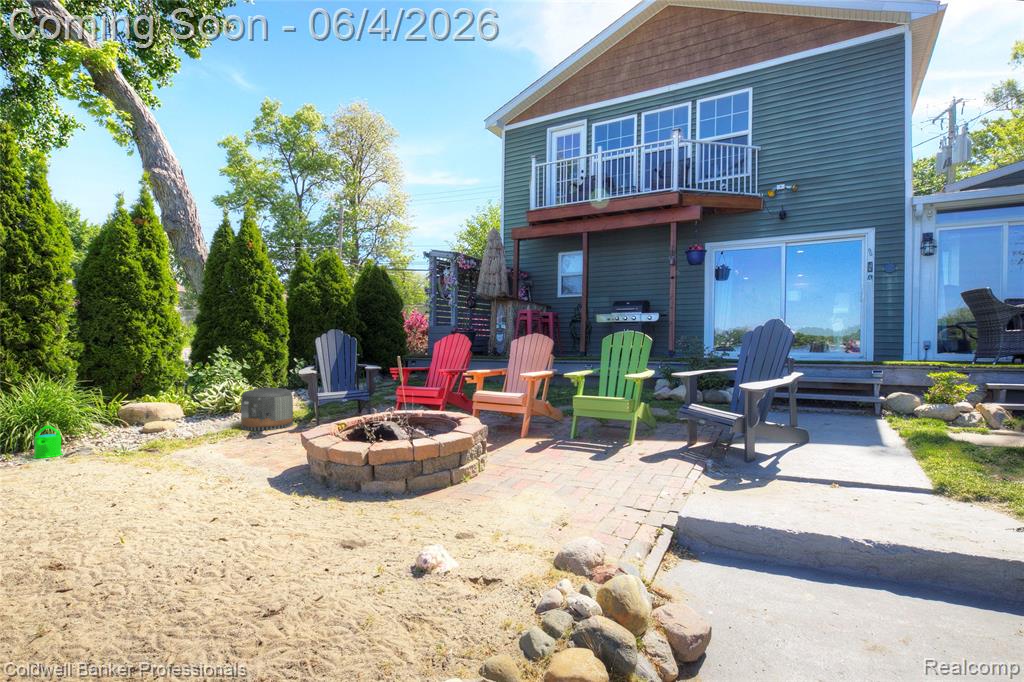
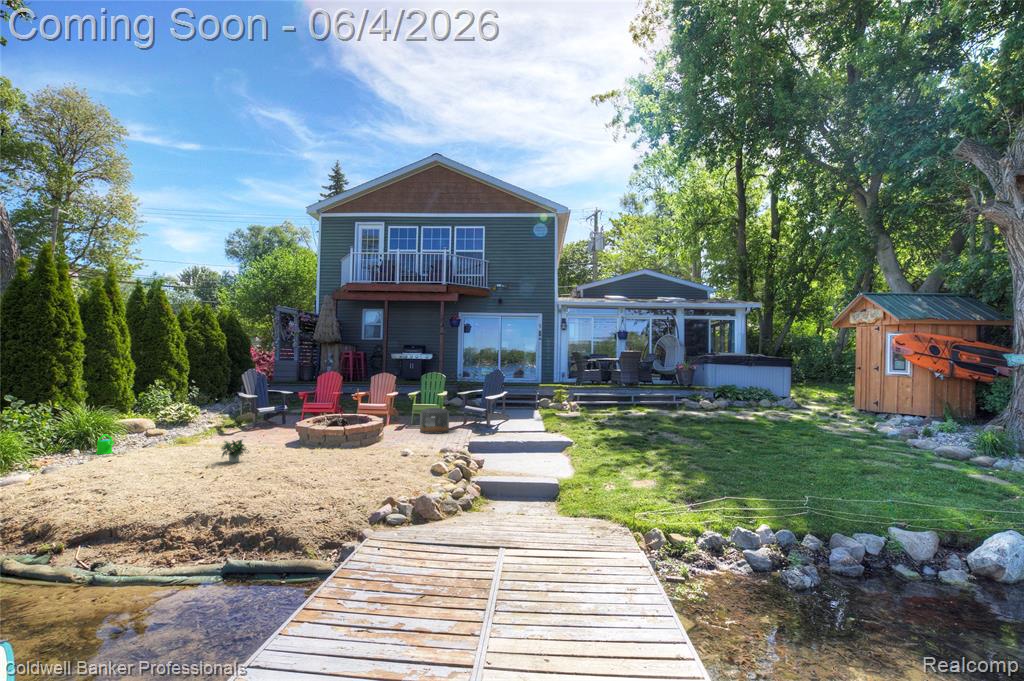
pouf: present [241,388,293,431] -> present [420,408,449,434]
potted plant: none [45,462,130,515] -> present [221,440,249,463]

